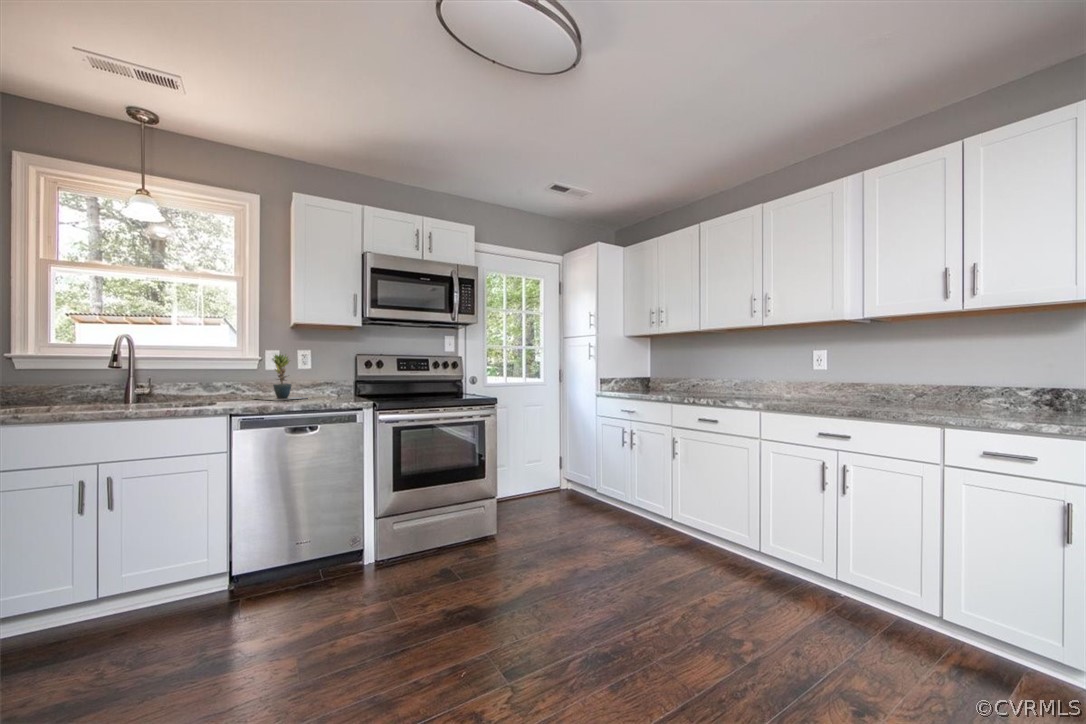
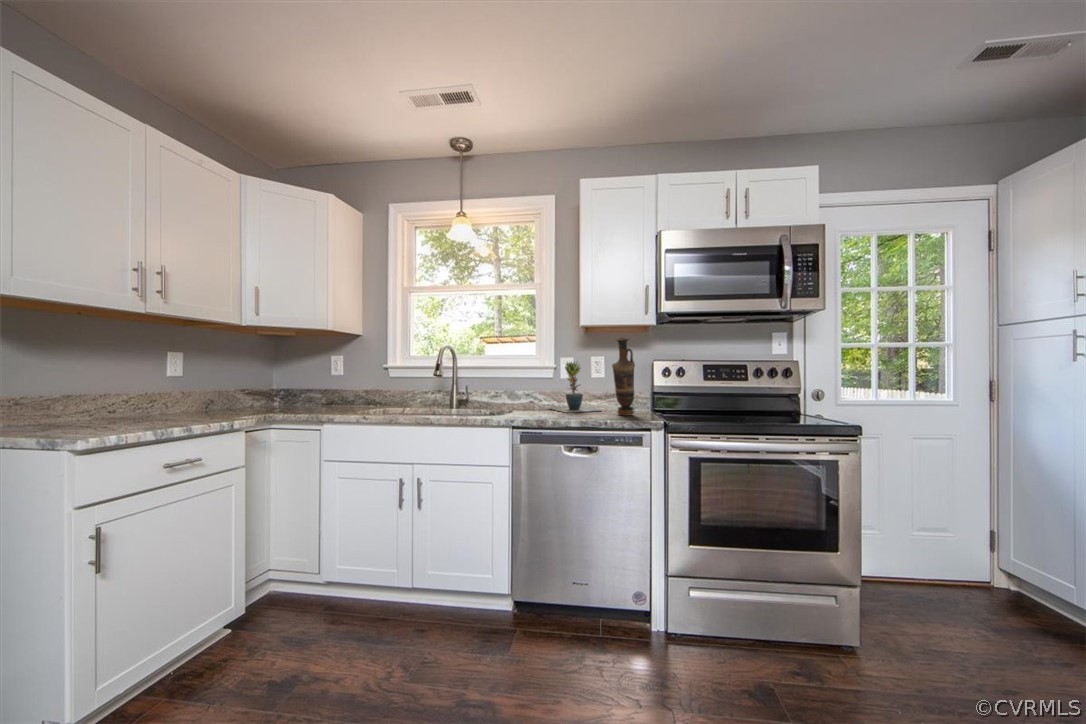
vase: none [325,336,345,400] -> present [612,338,635,416]

